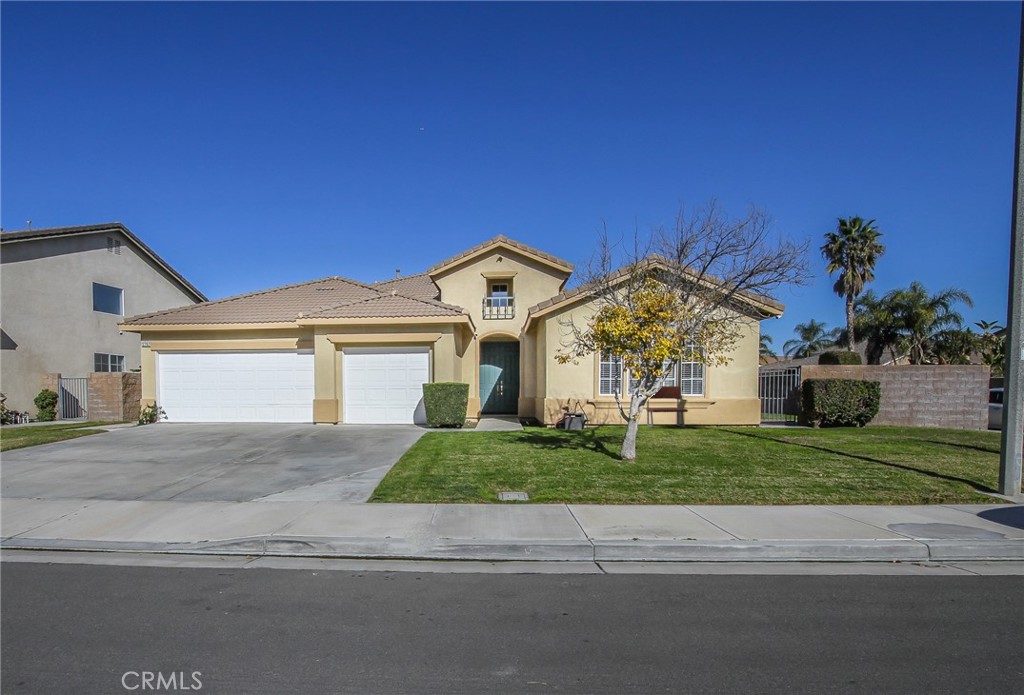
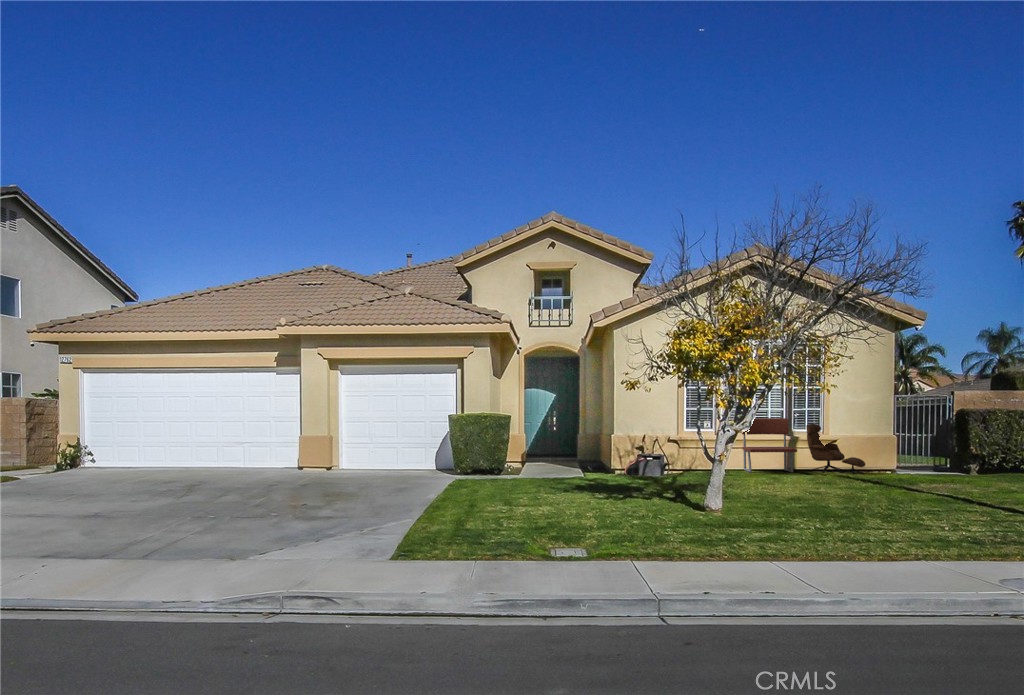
lounge chair: none [694,390,738,428] -> present [806,424,865,474]

